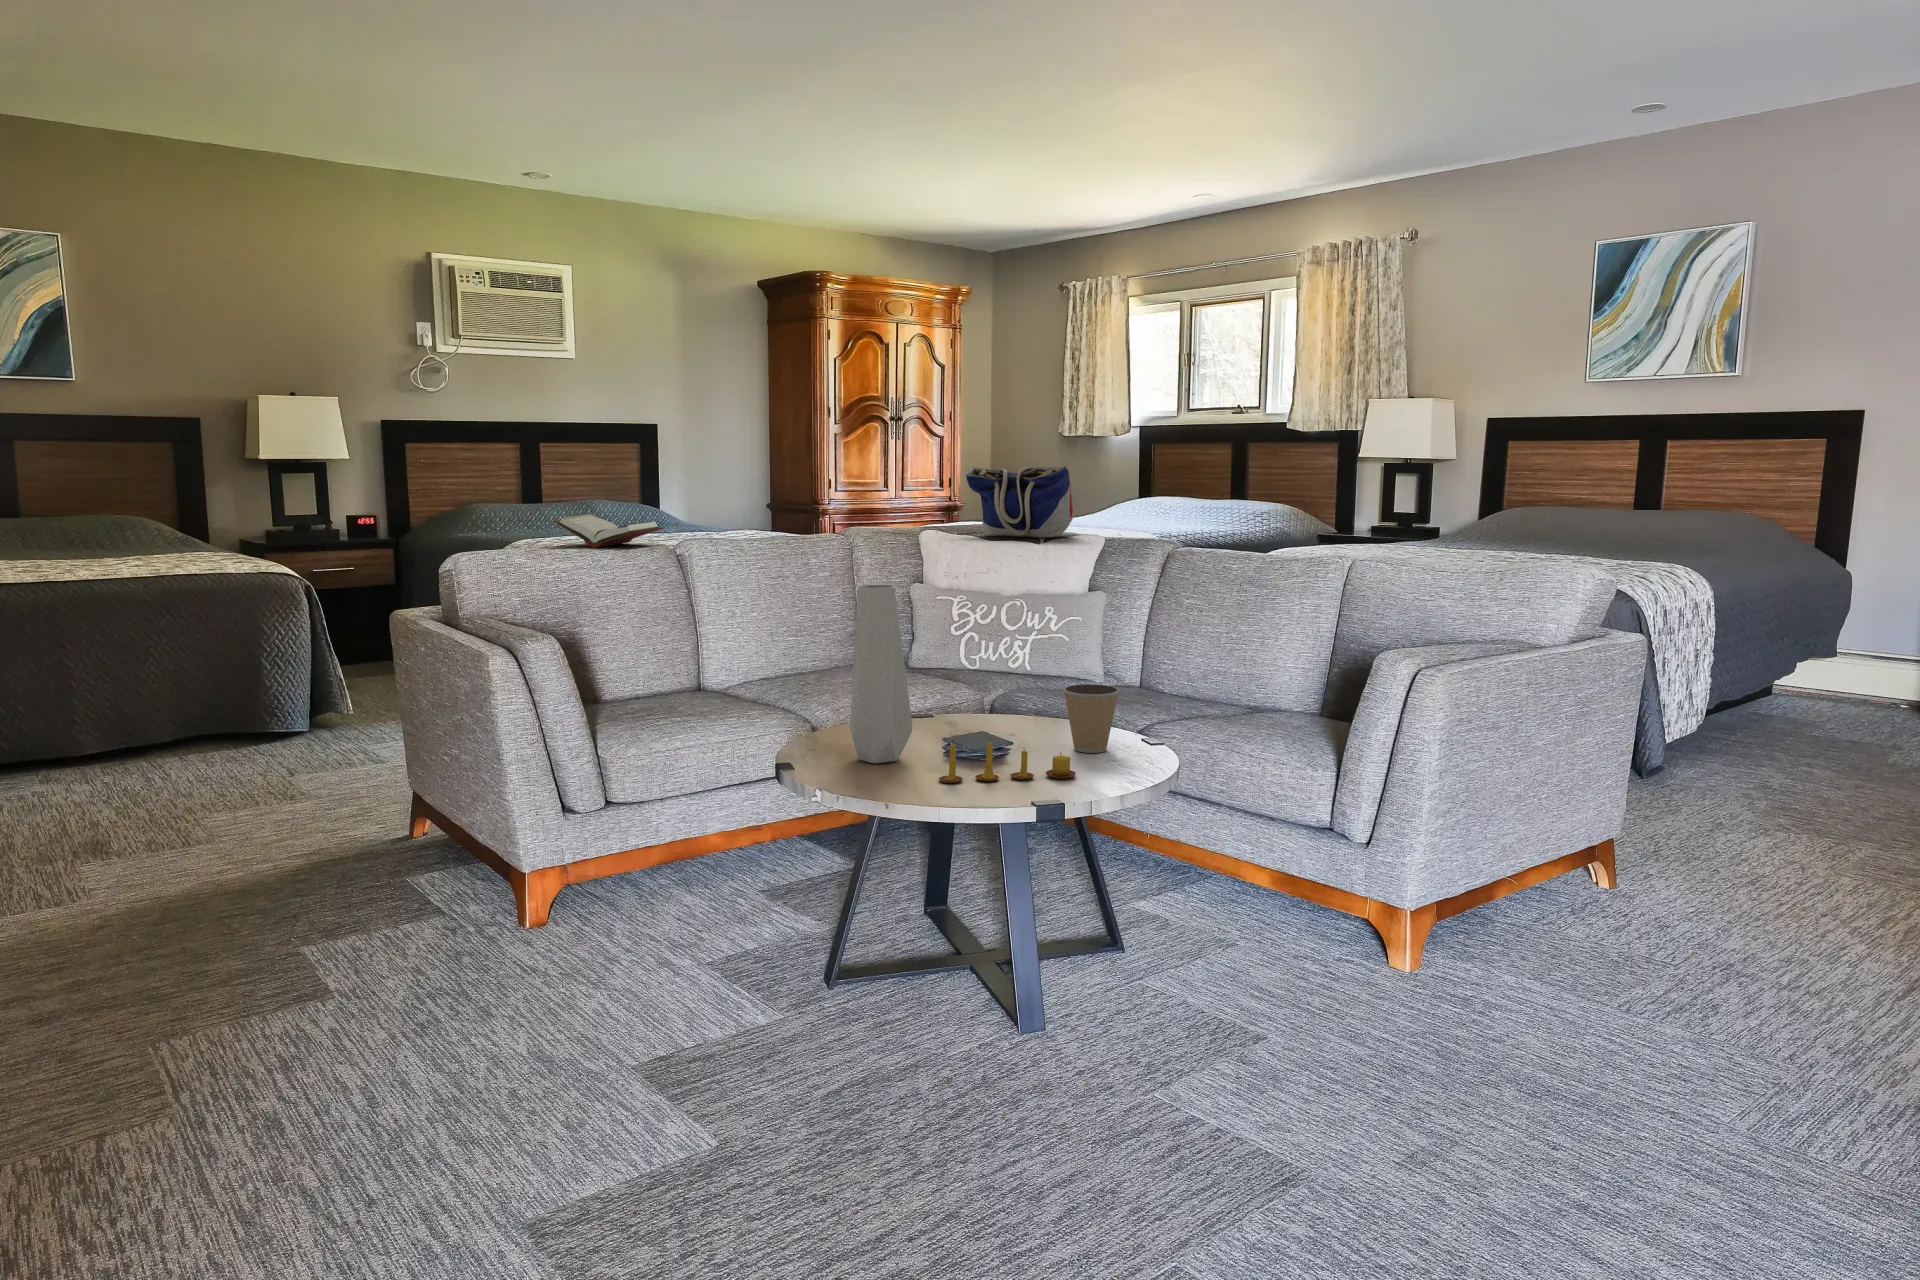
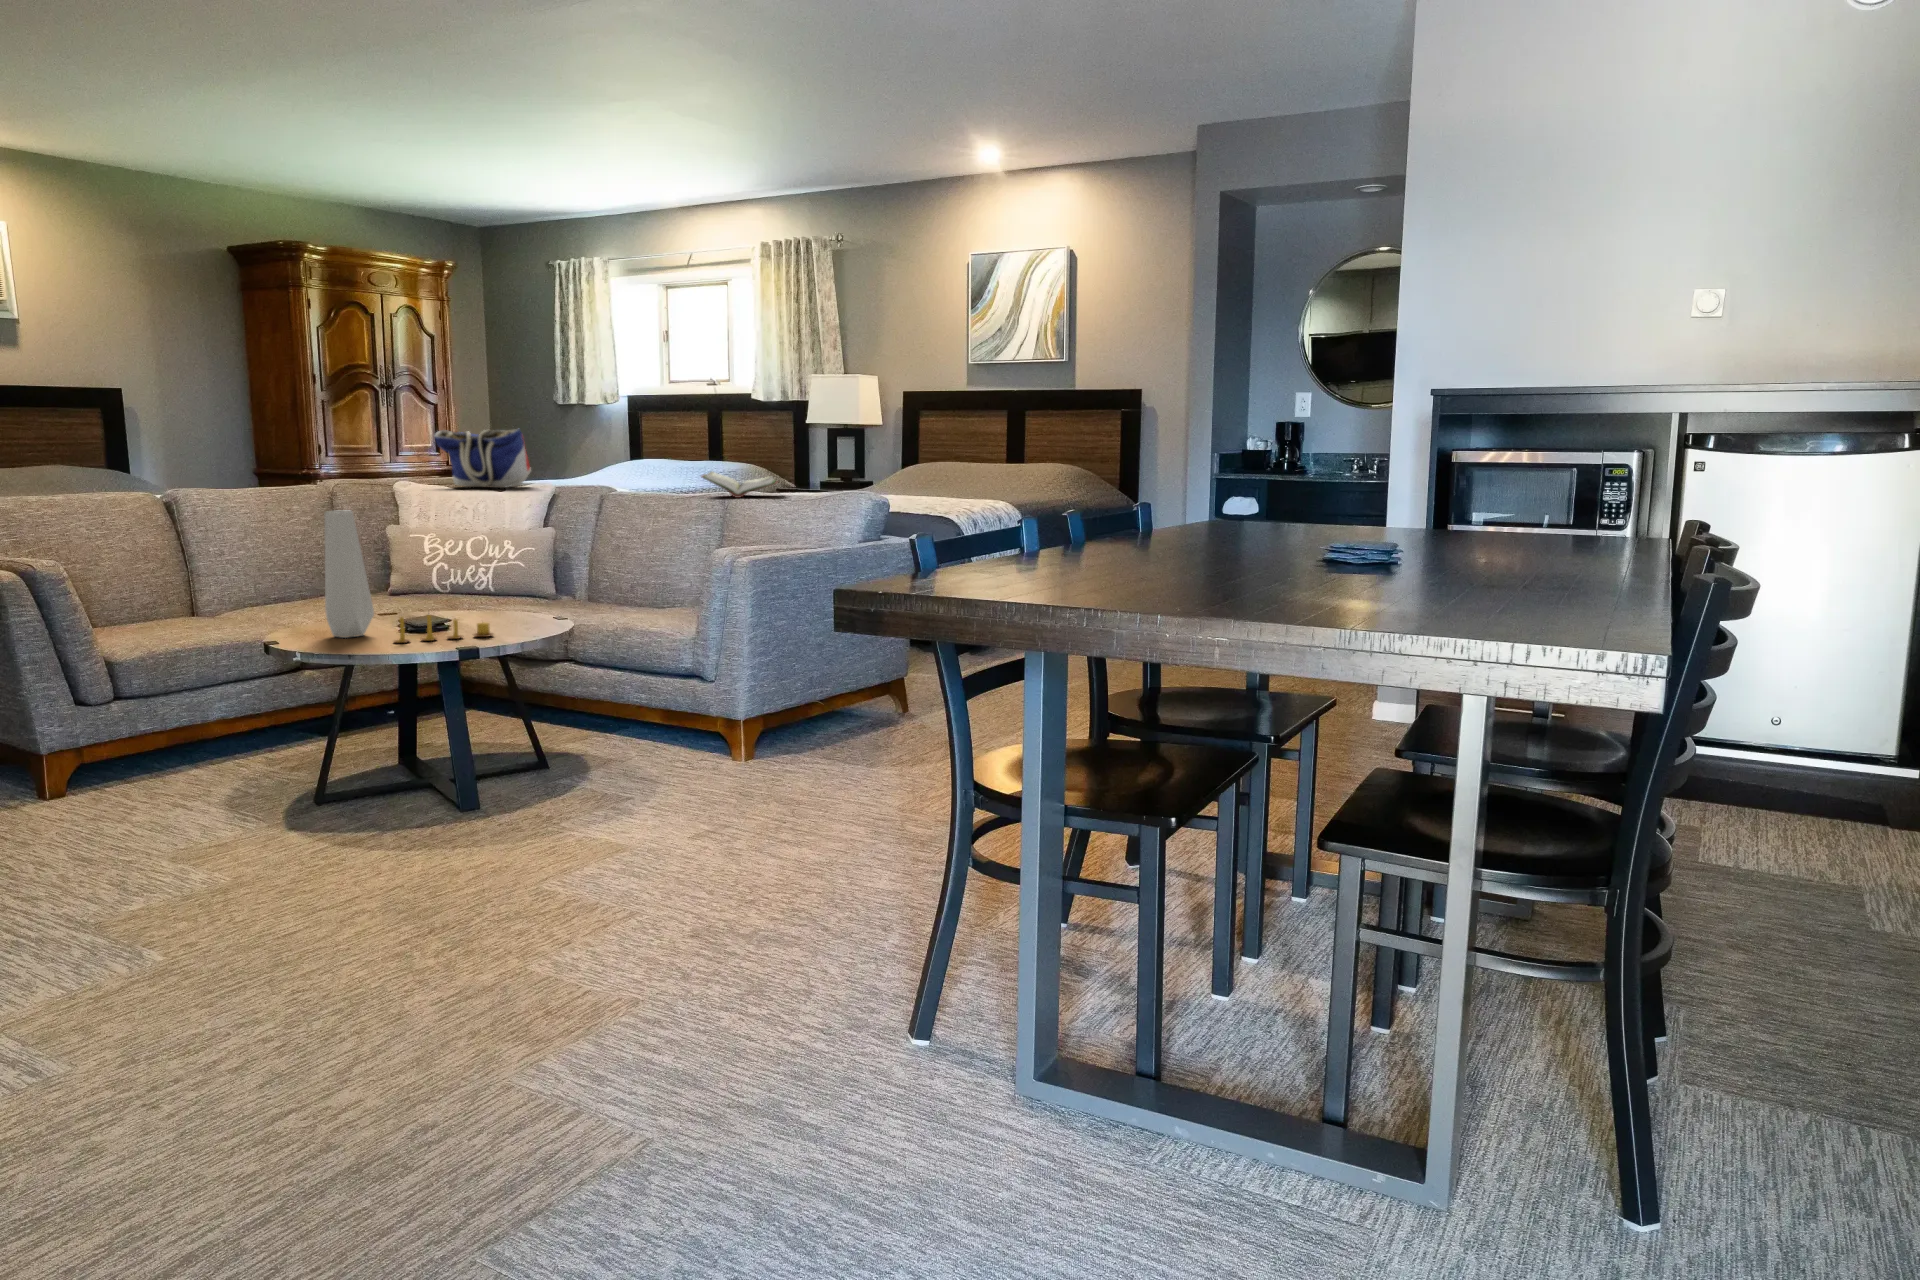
book: present [554,514,664,547] -> present [701,472,777,498]
coffee cup: present [1064,684,1119,753] -> none [489,579,531,626]

